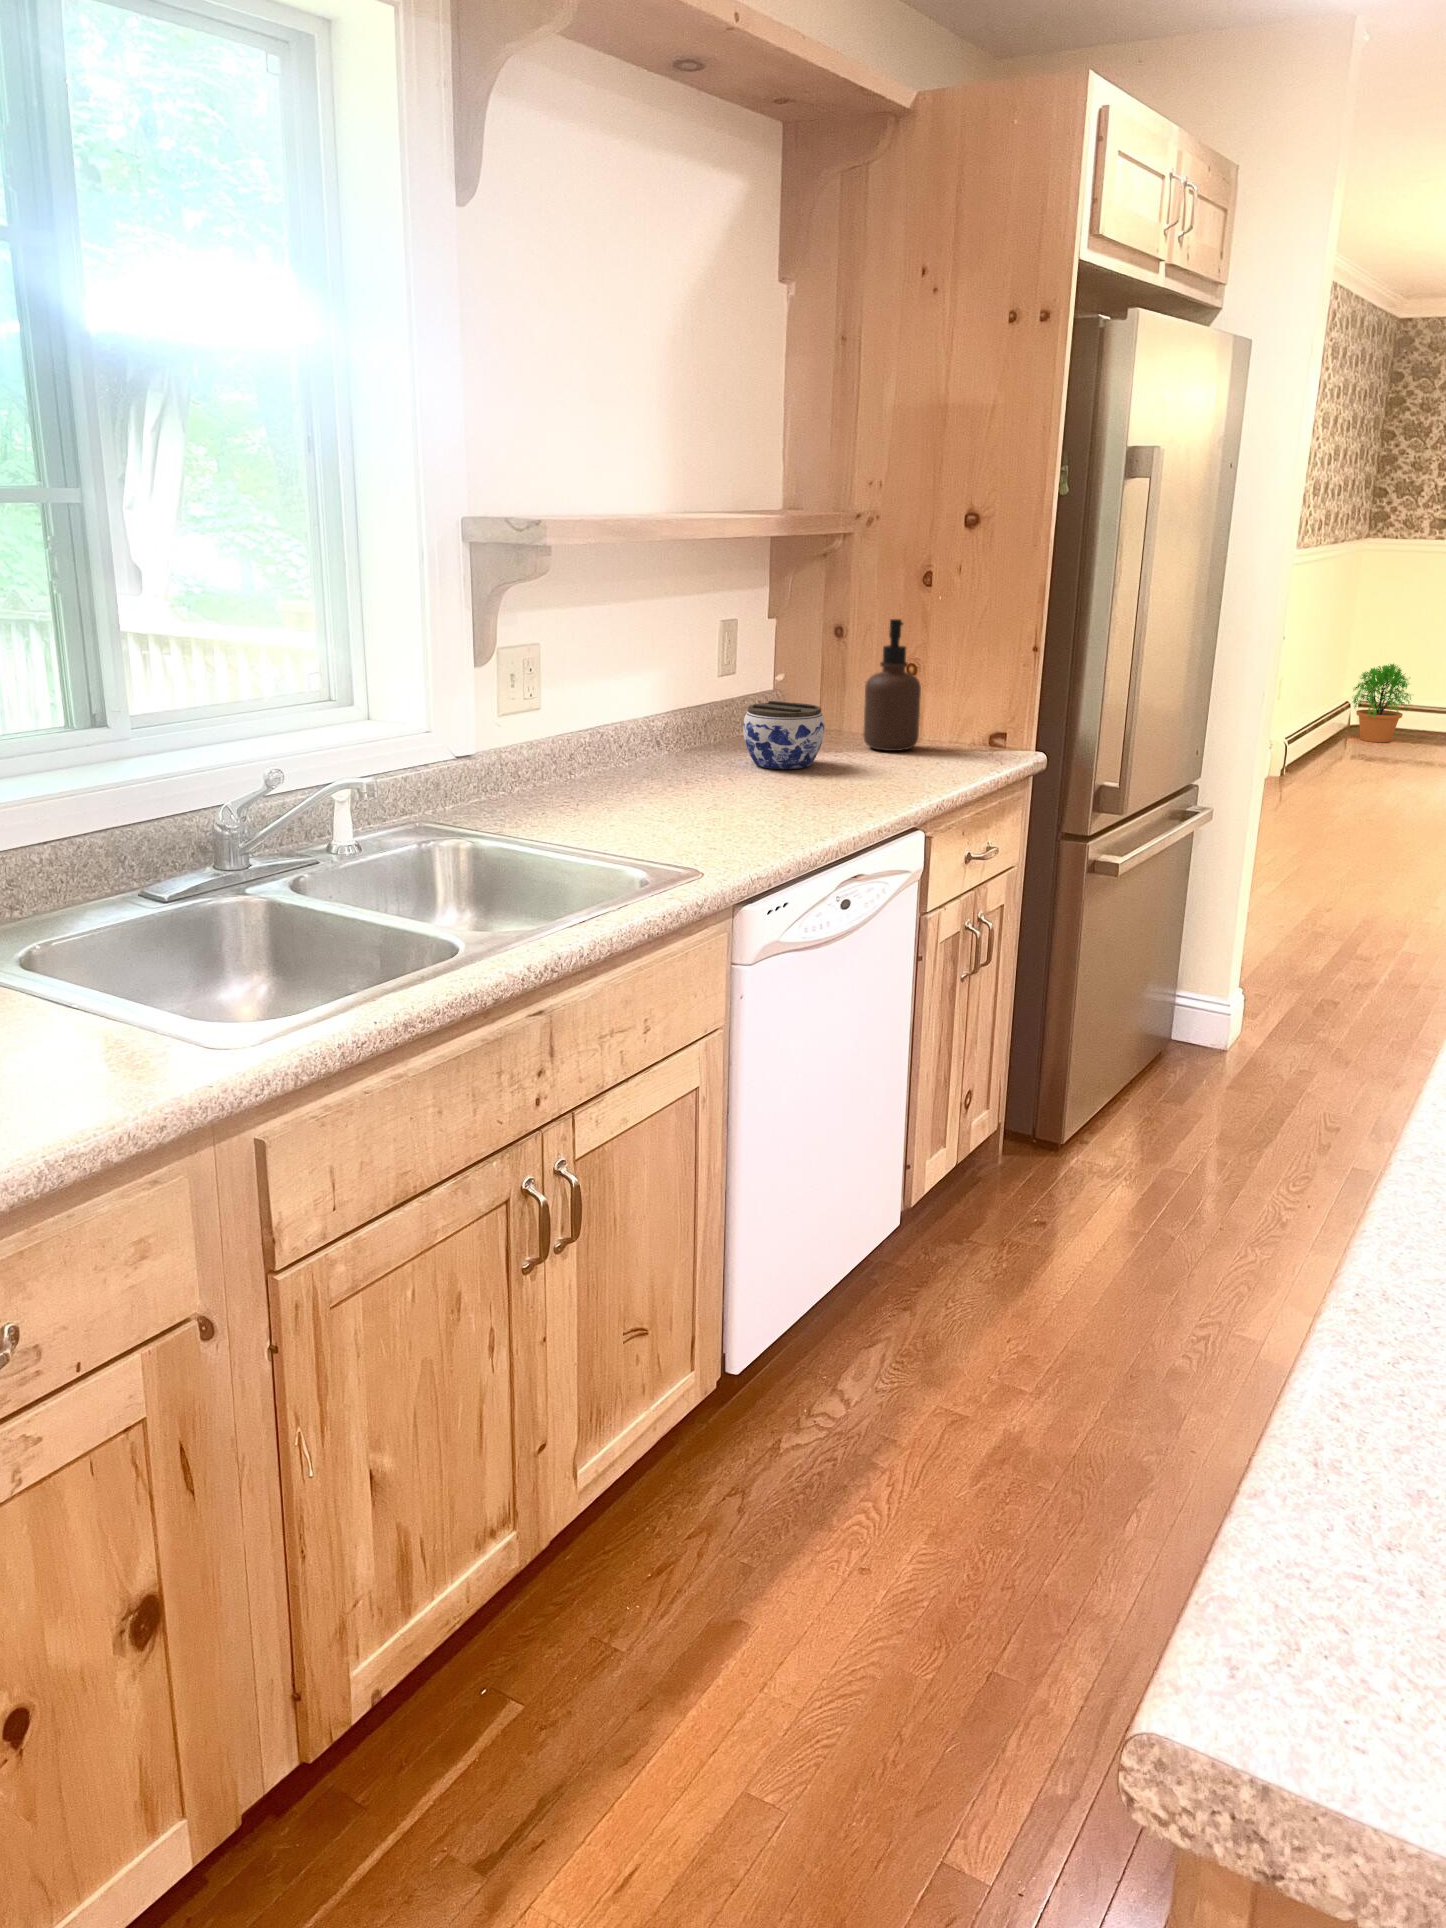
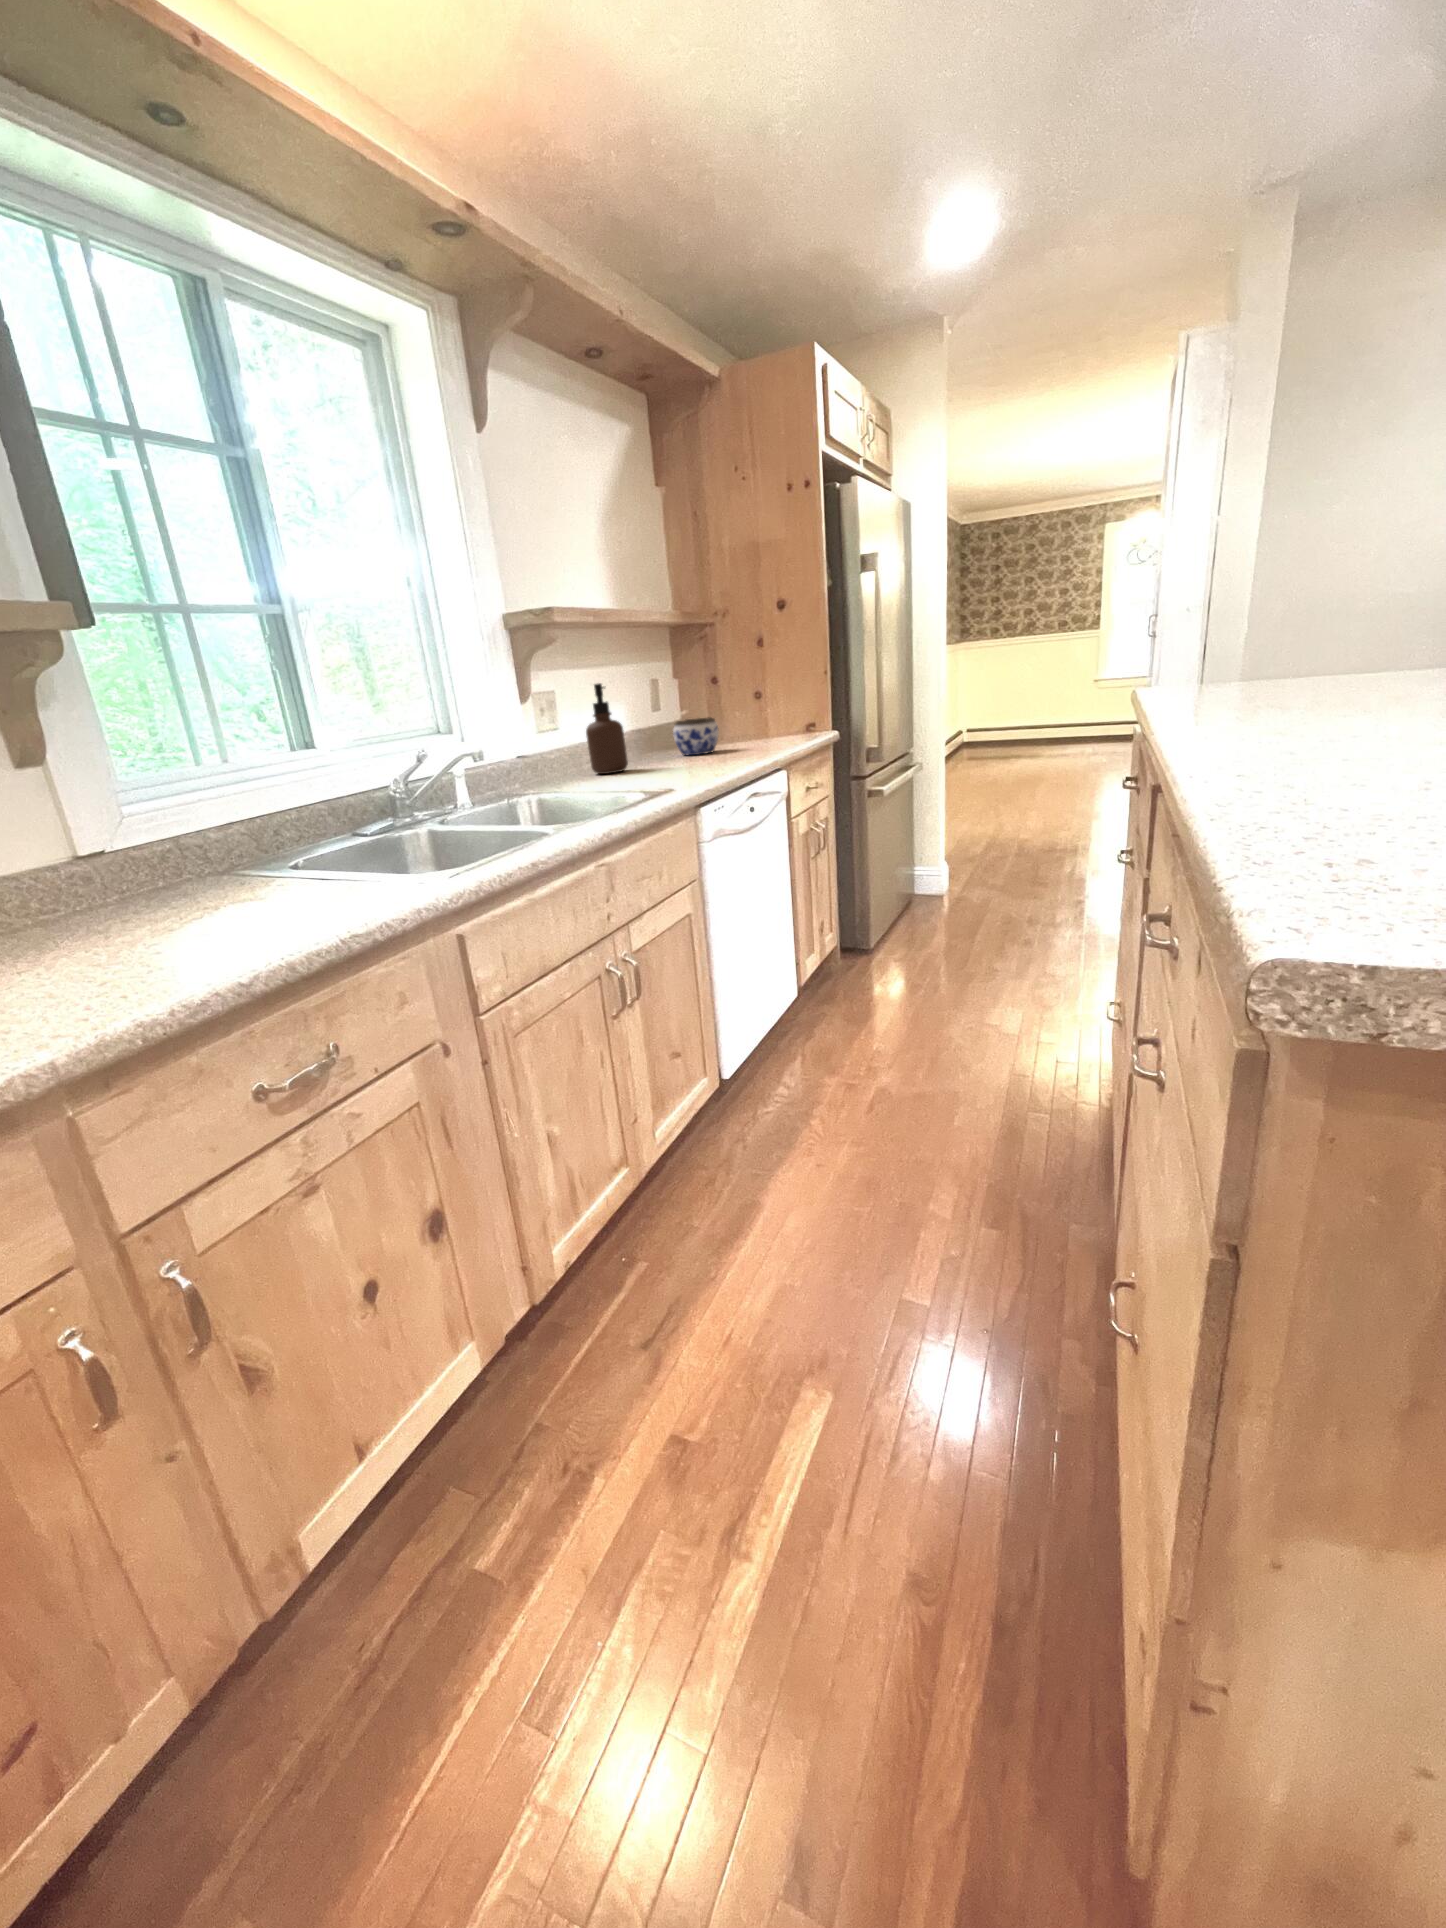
soap dispenser: present [863,619,921,751] -> present [586,683,628,774]
potted plant: present [1353,664,1411,742] -> none [959,713,992,755]

